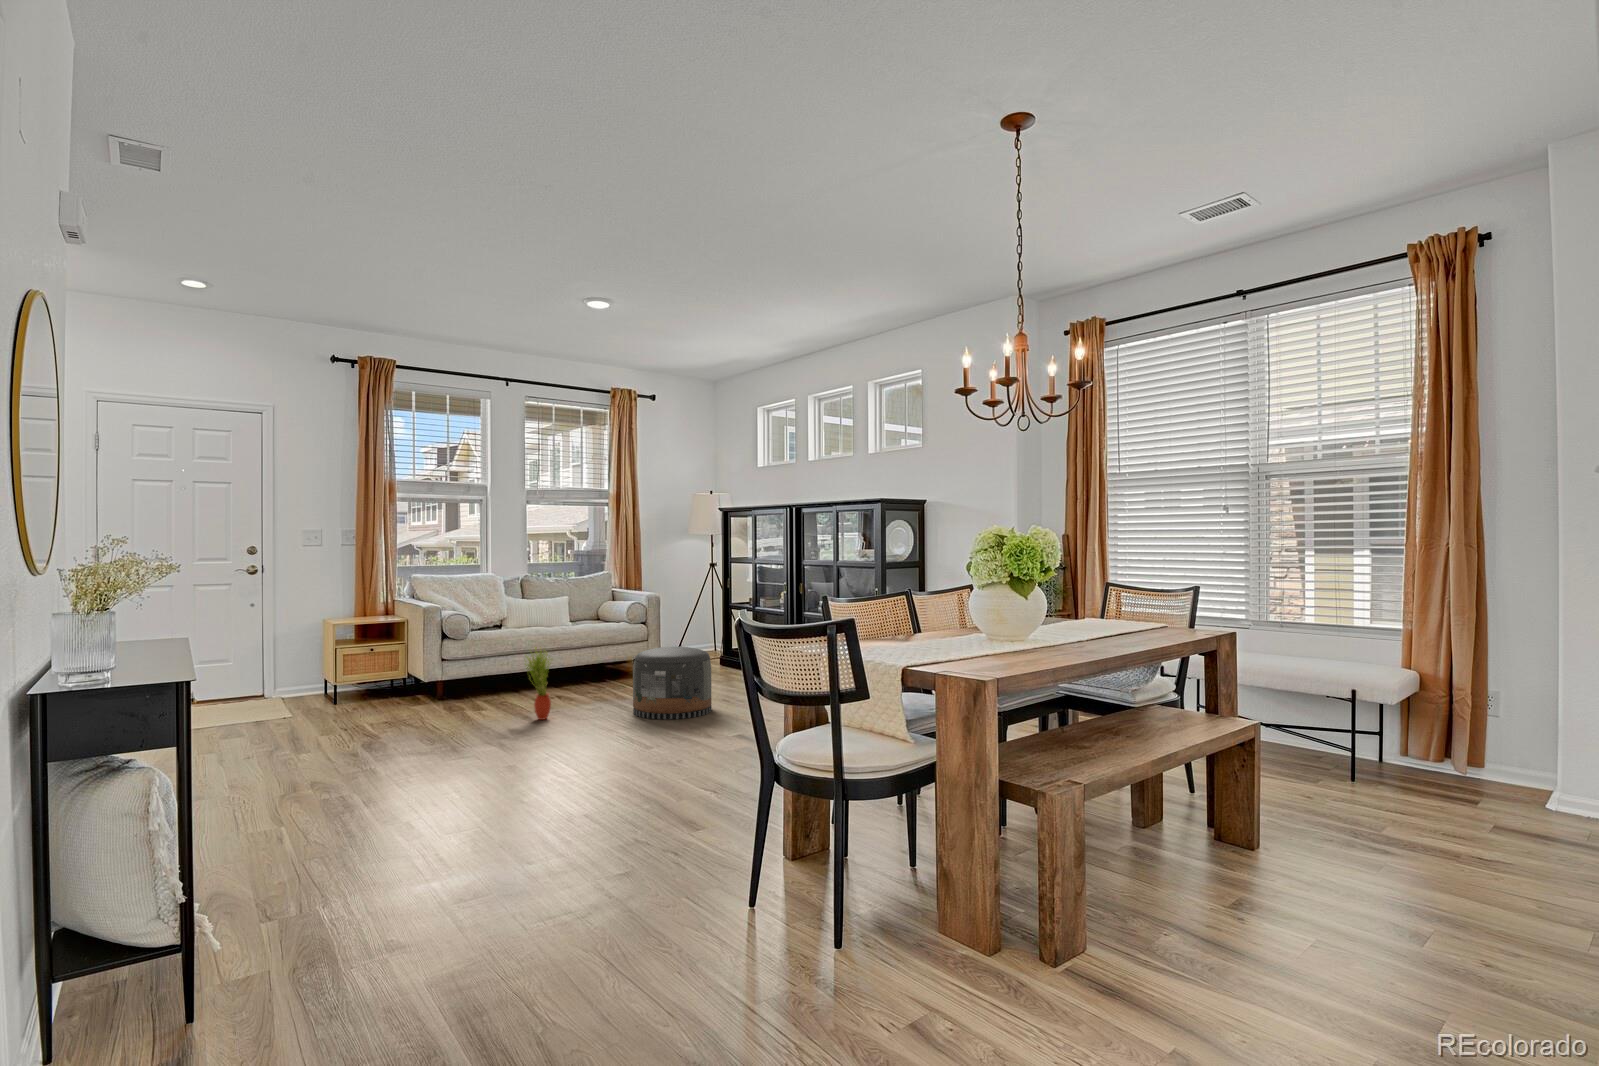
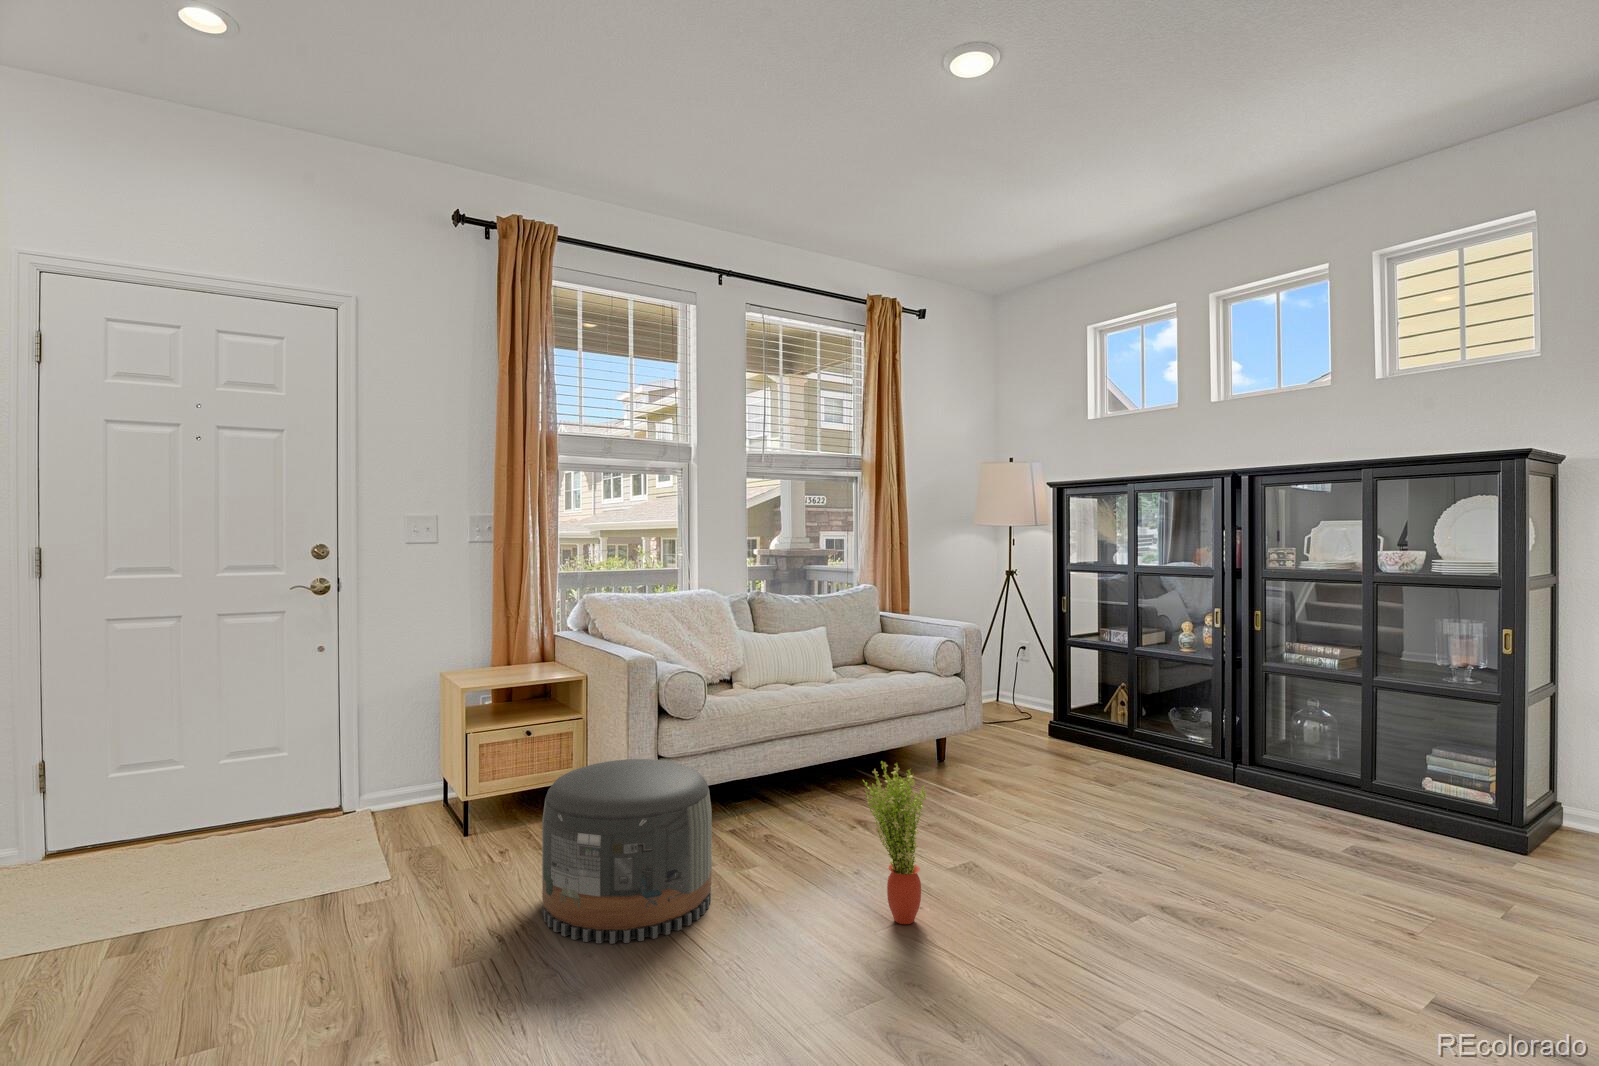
pouf: present [633,647,712,719] -> present [542,759,712,944]

